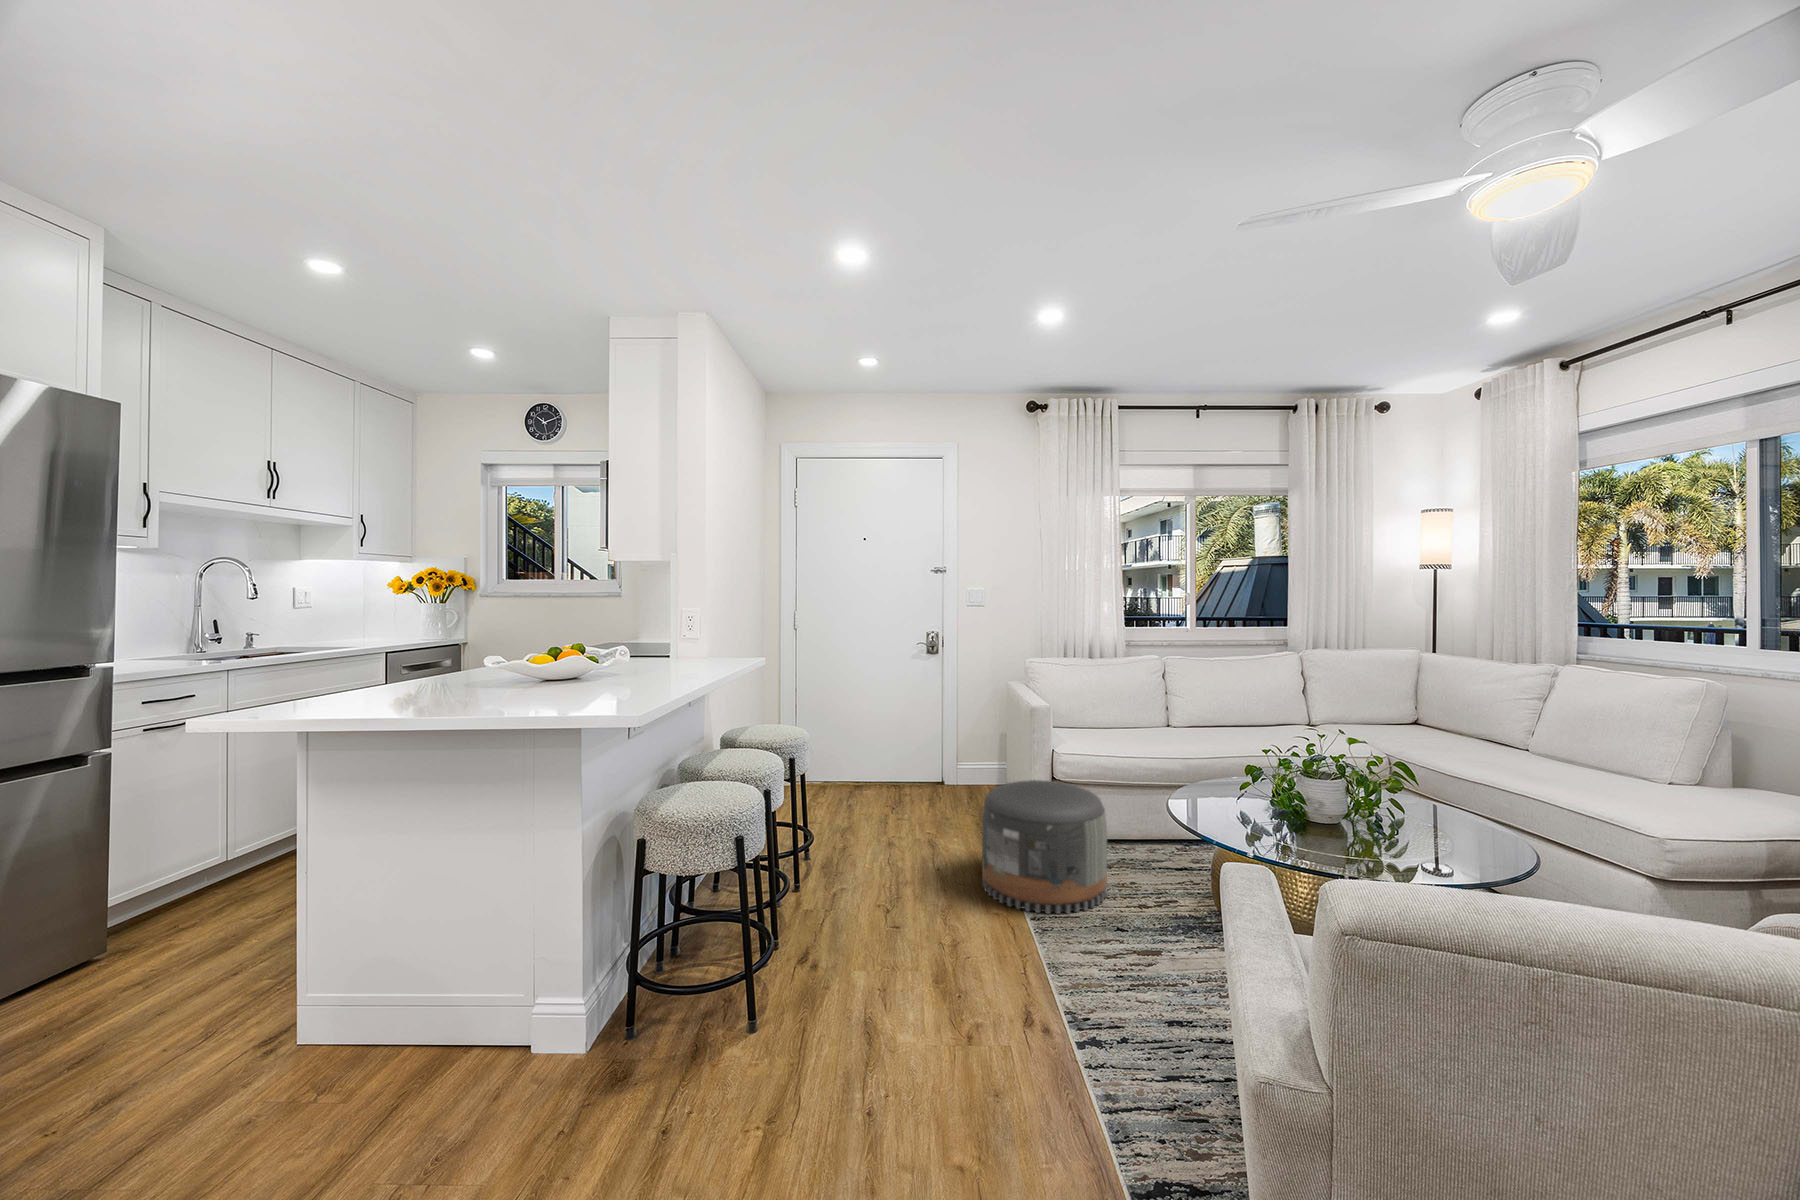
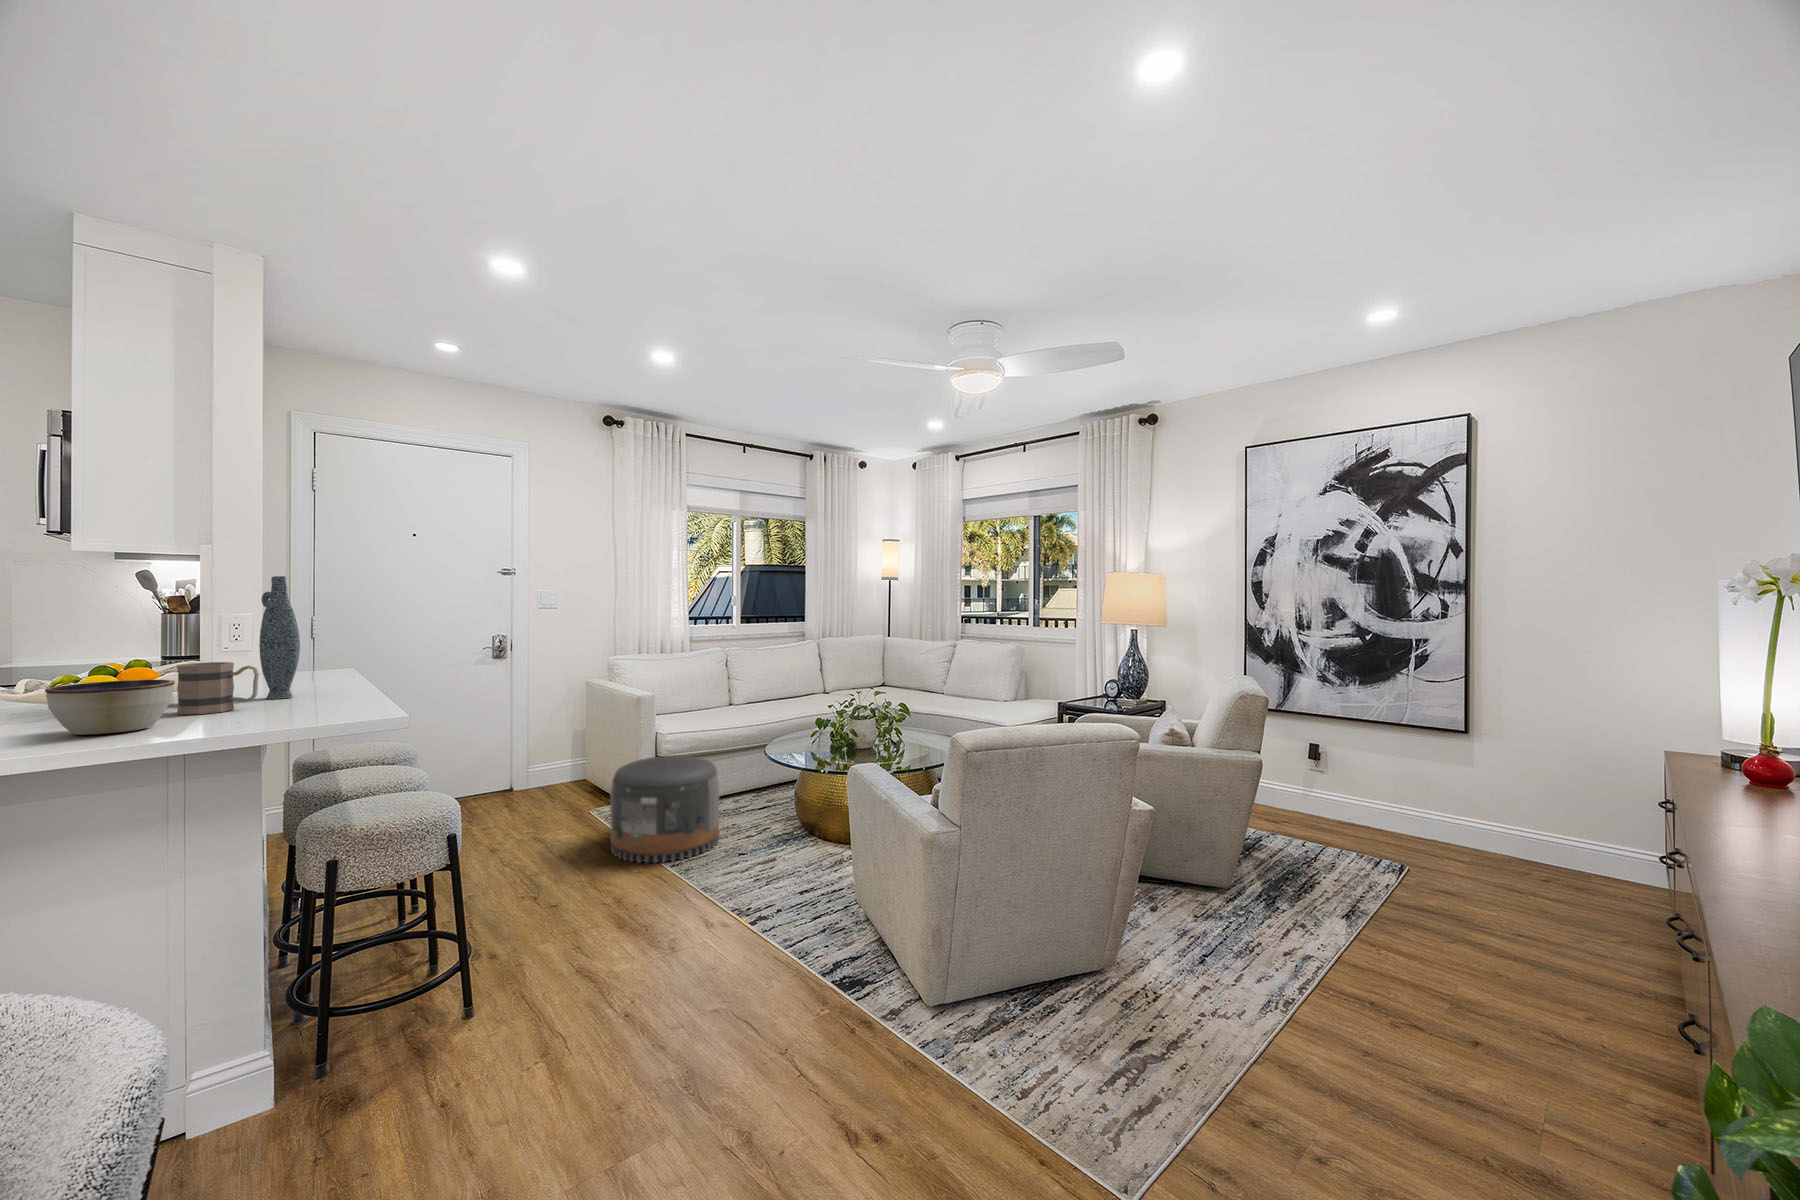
vase: none [625,575,655,685] -> present [259,576,300,699]
mug: none [548,650,600,695] -> present [177,662,259,715]
bowl: none [434,663,518,707] -> present [45,680,175,735]

